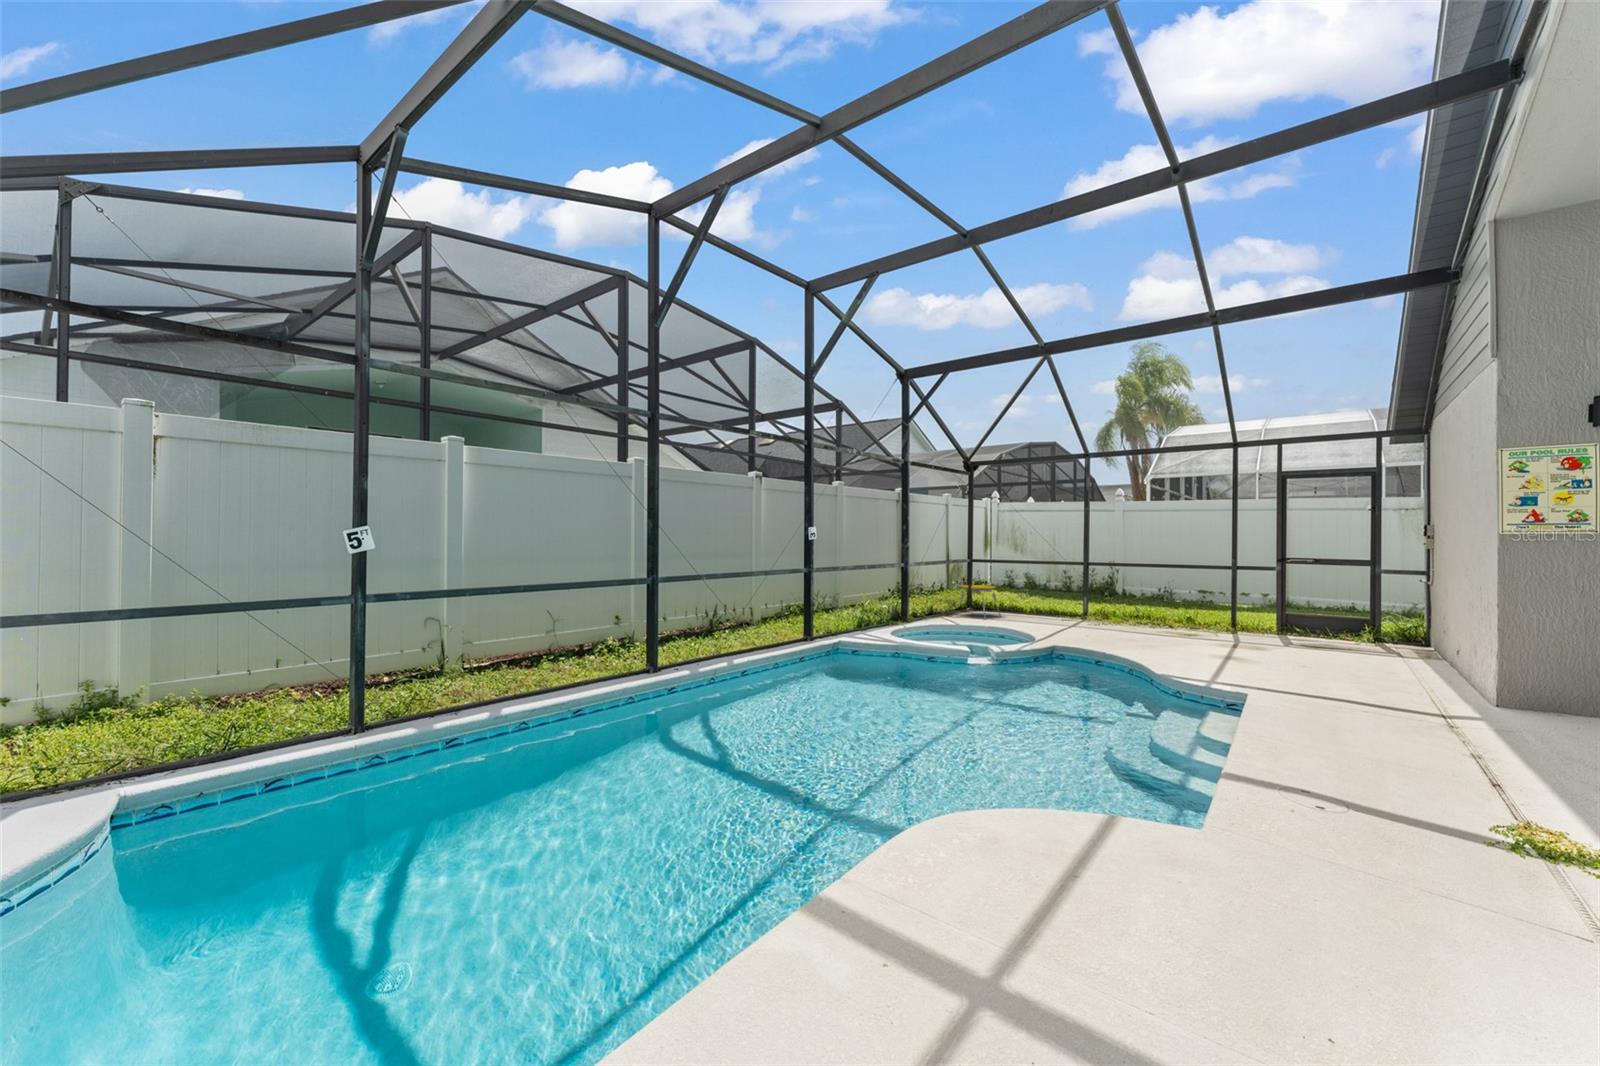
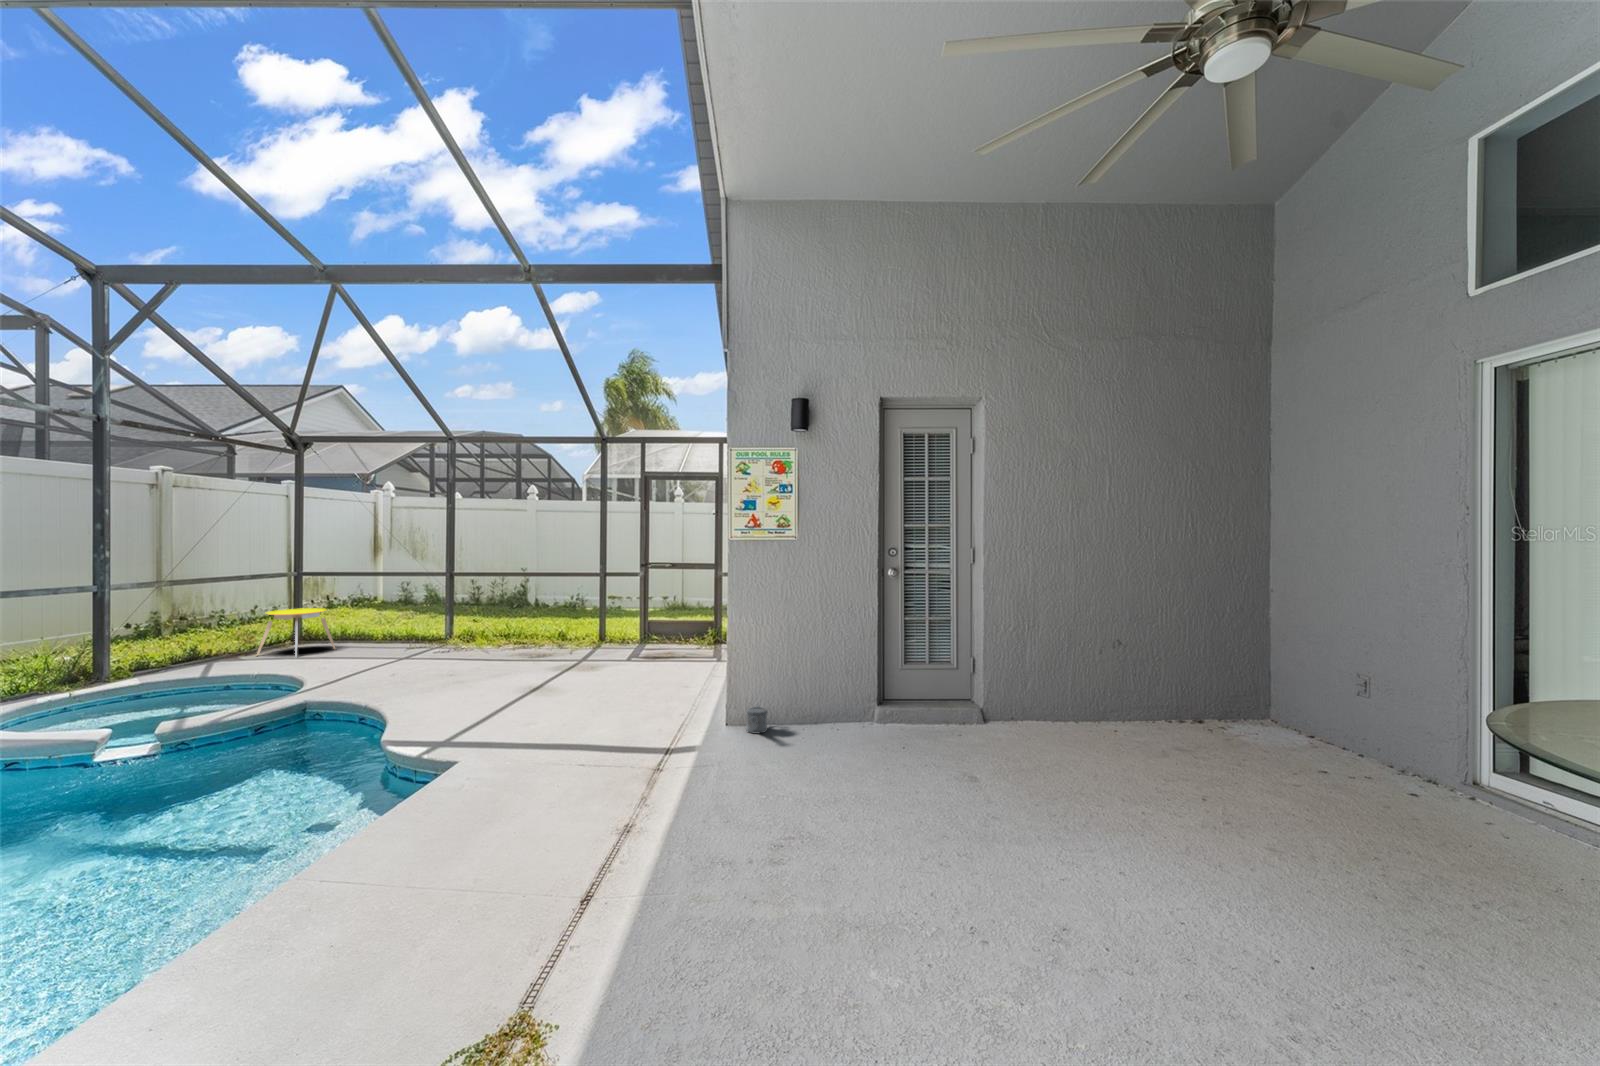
watering can: none [1535,688,1566,714] -> present [746,704,767,733]

